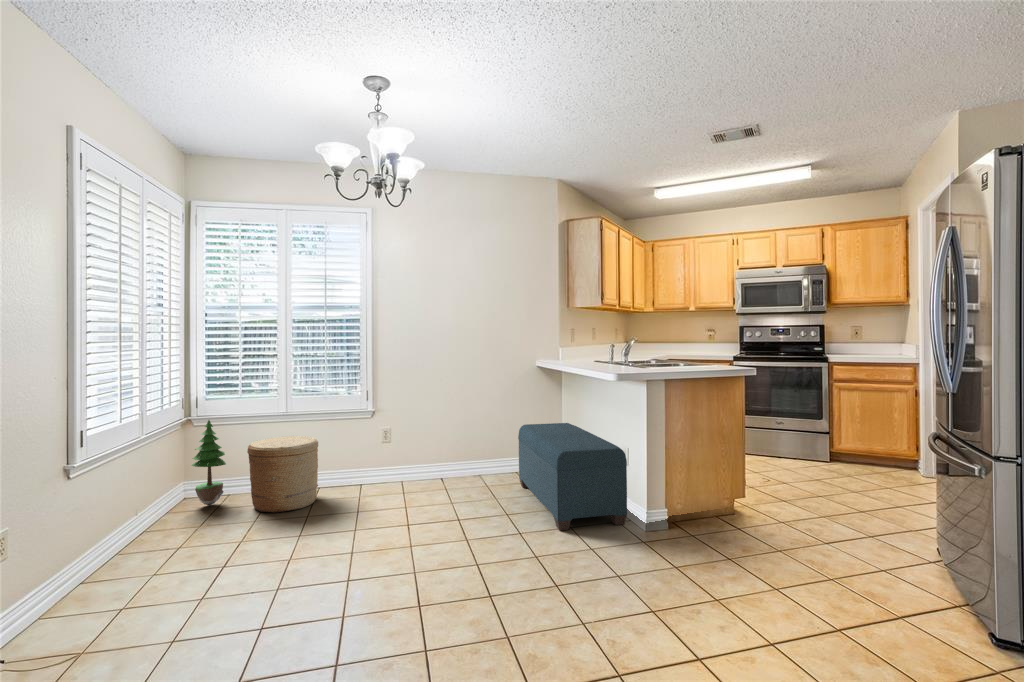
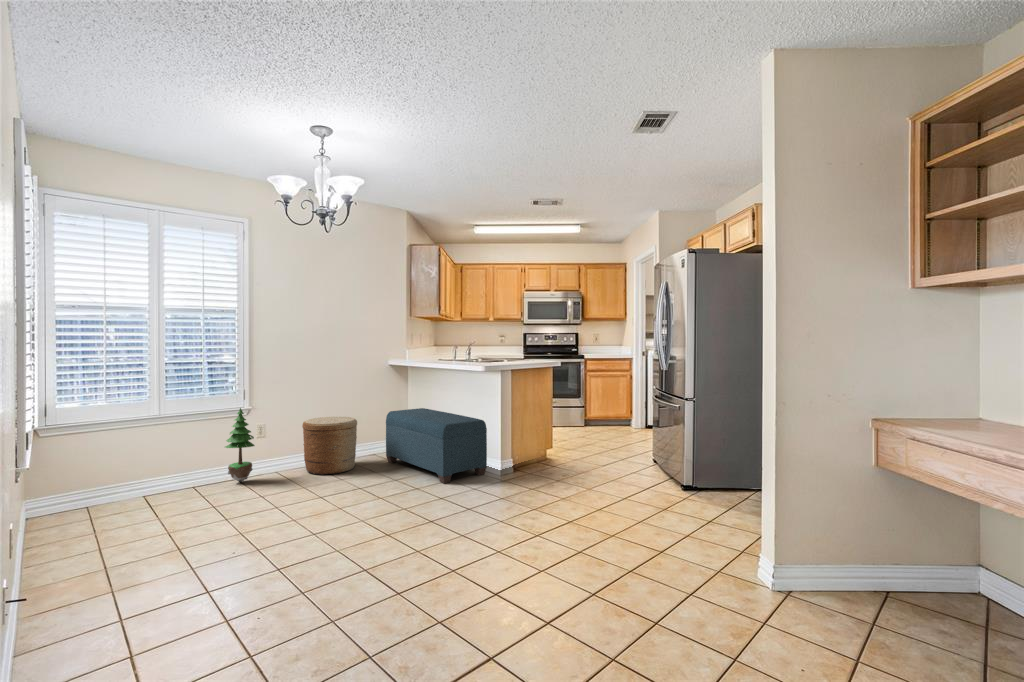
potted tree: present [191,420,226,506] -> present [225,408,255,482]
woven basket: present [247,436,318,513] -> present [302,417,357,475]

